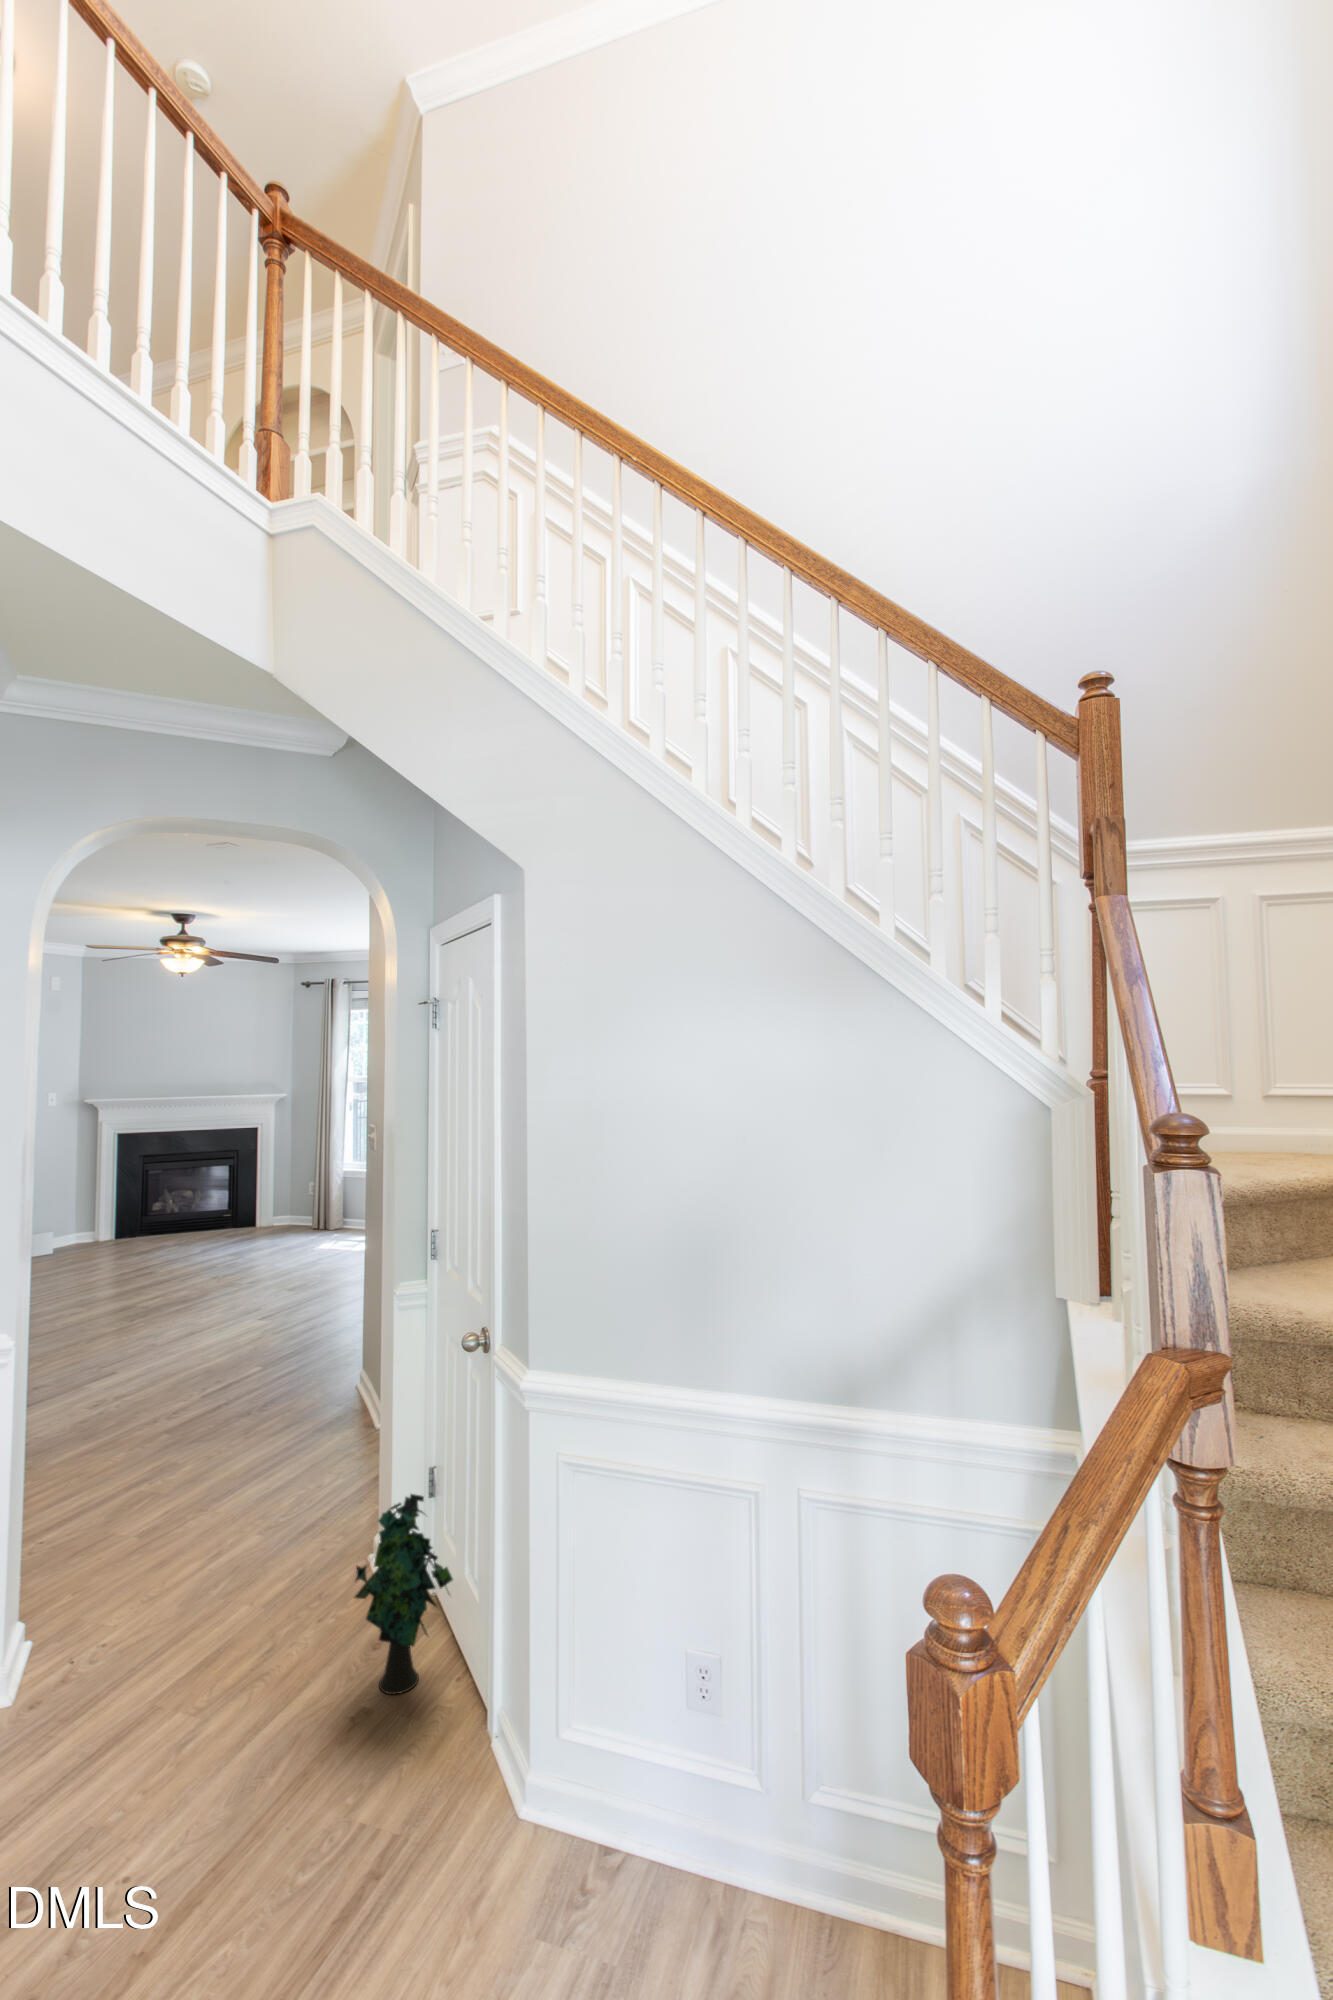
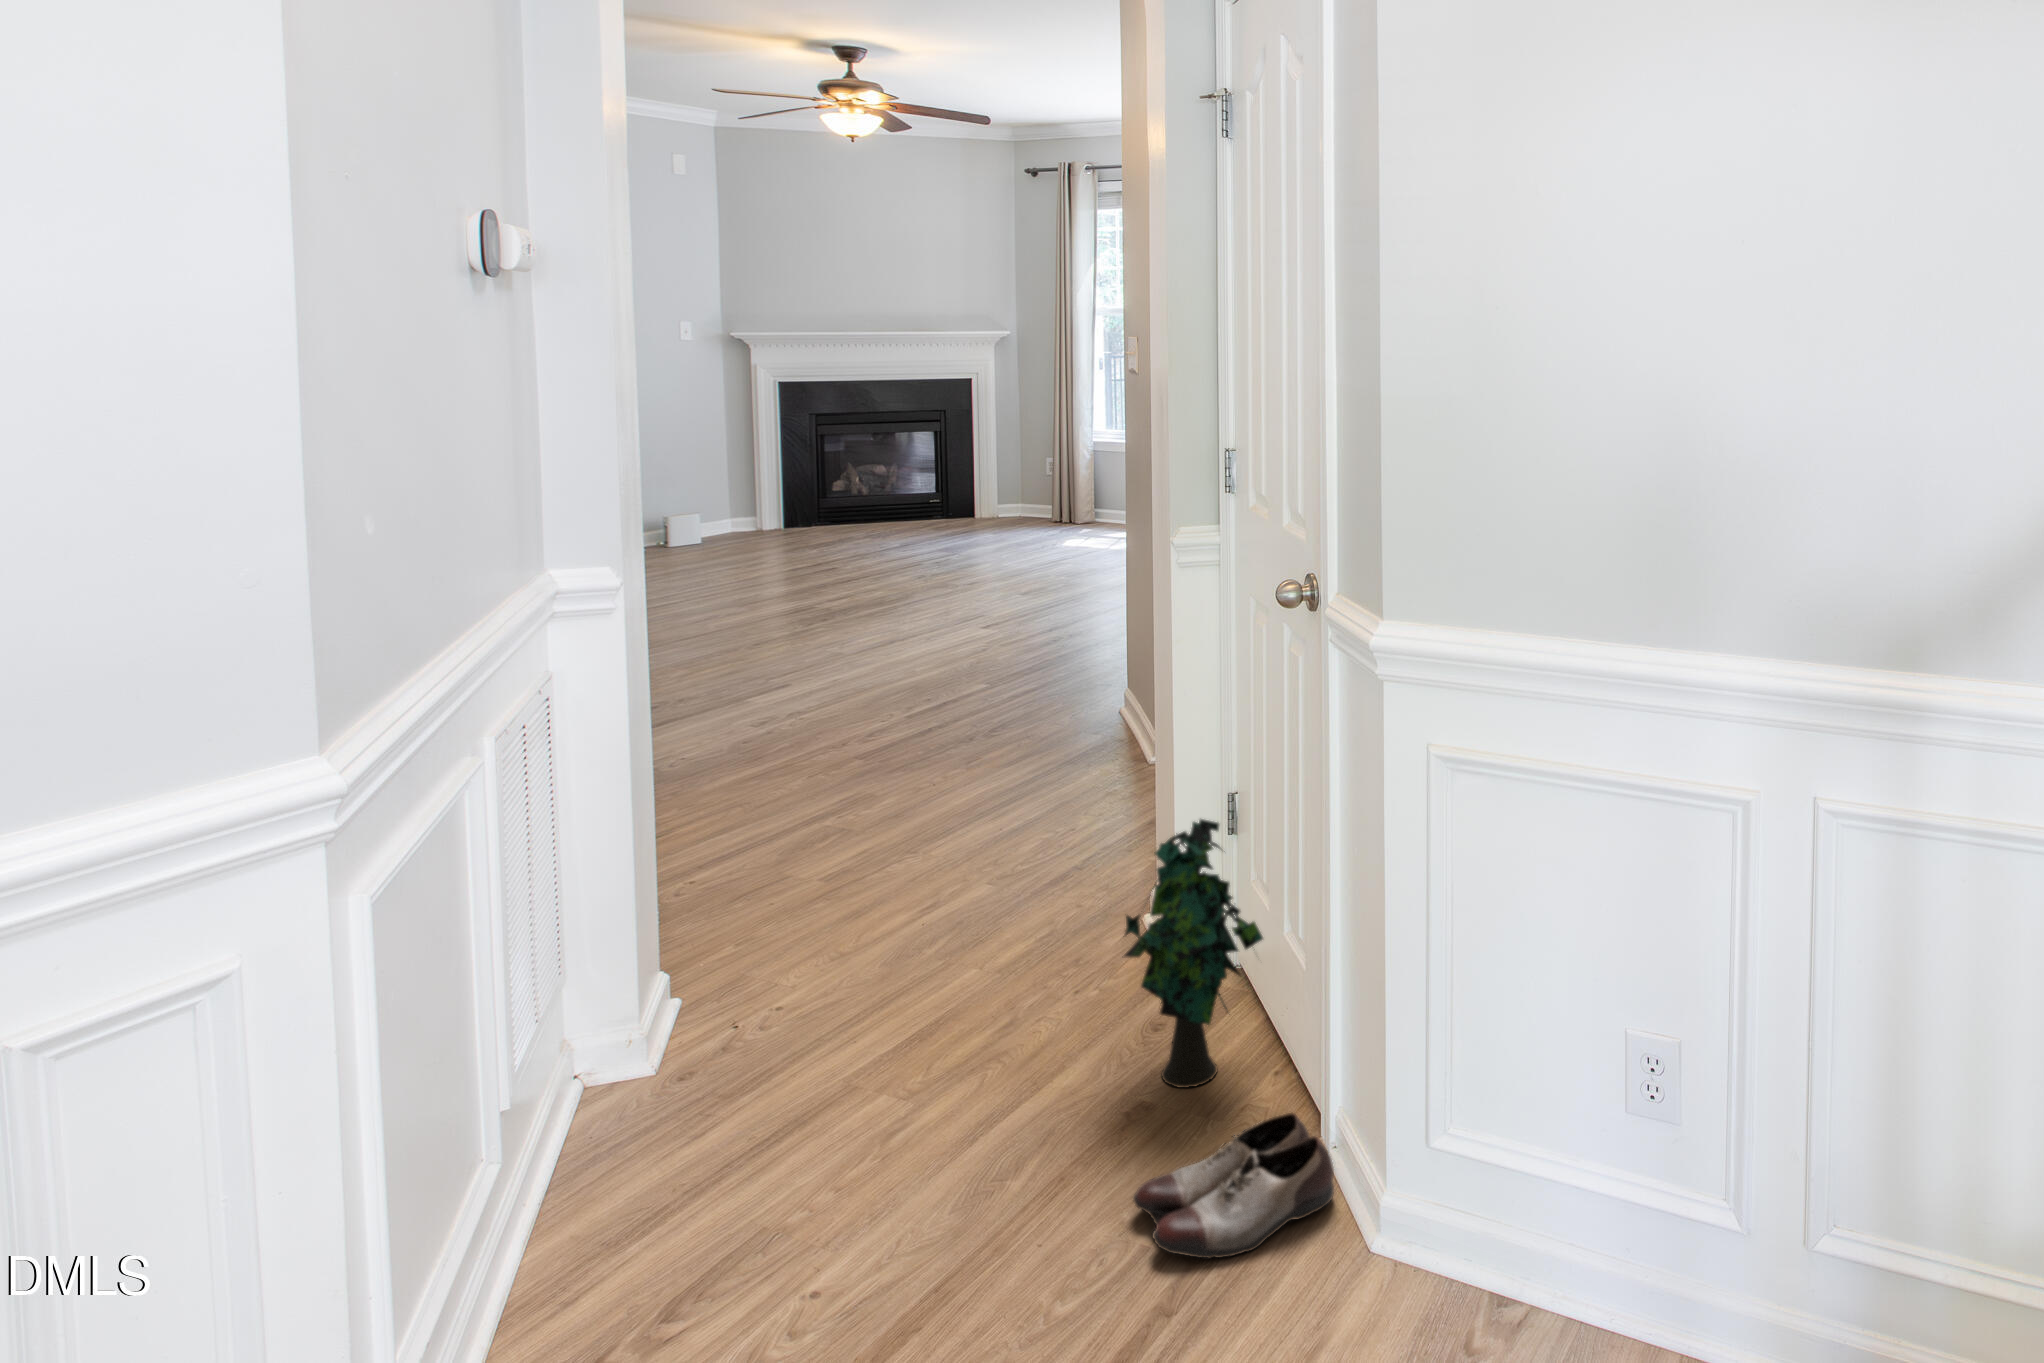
shoe: none [355,1712,498,1832] -> present [1133,1113,1334,1258]

